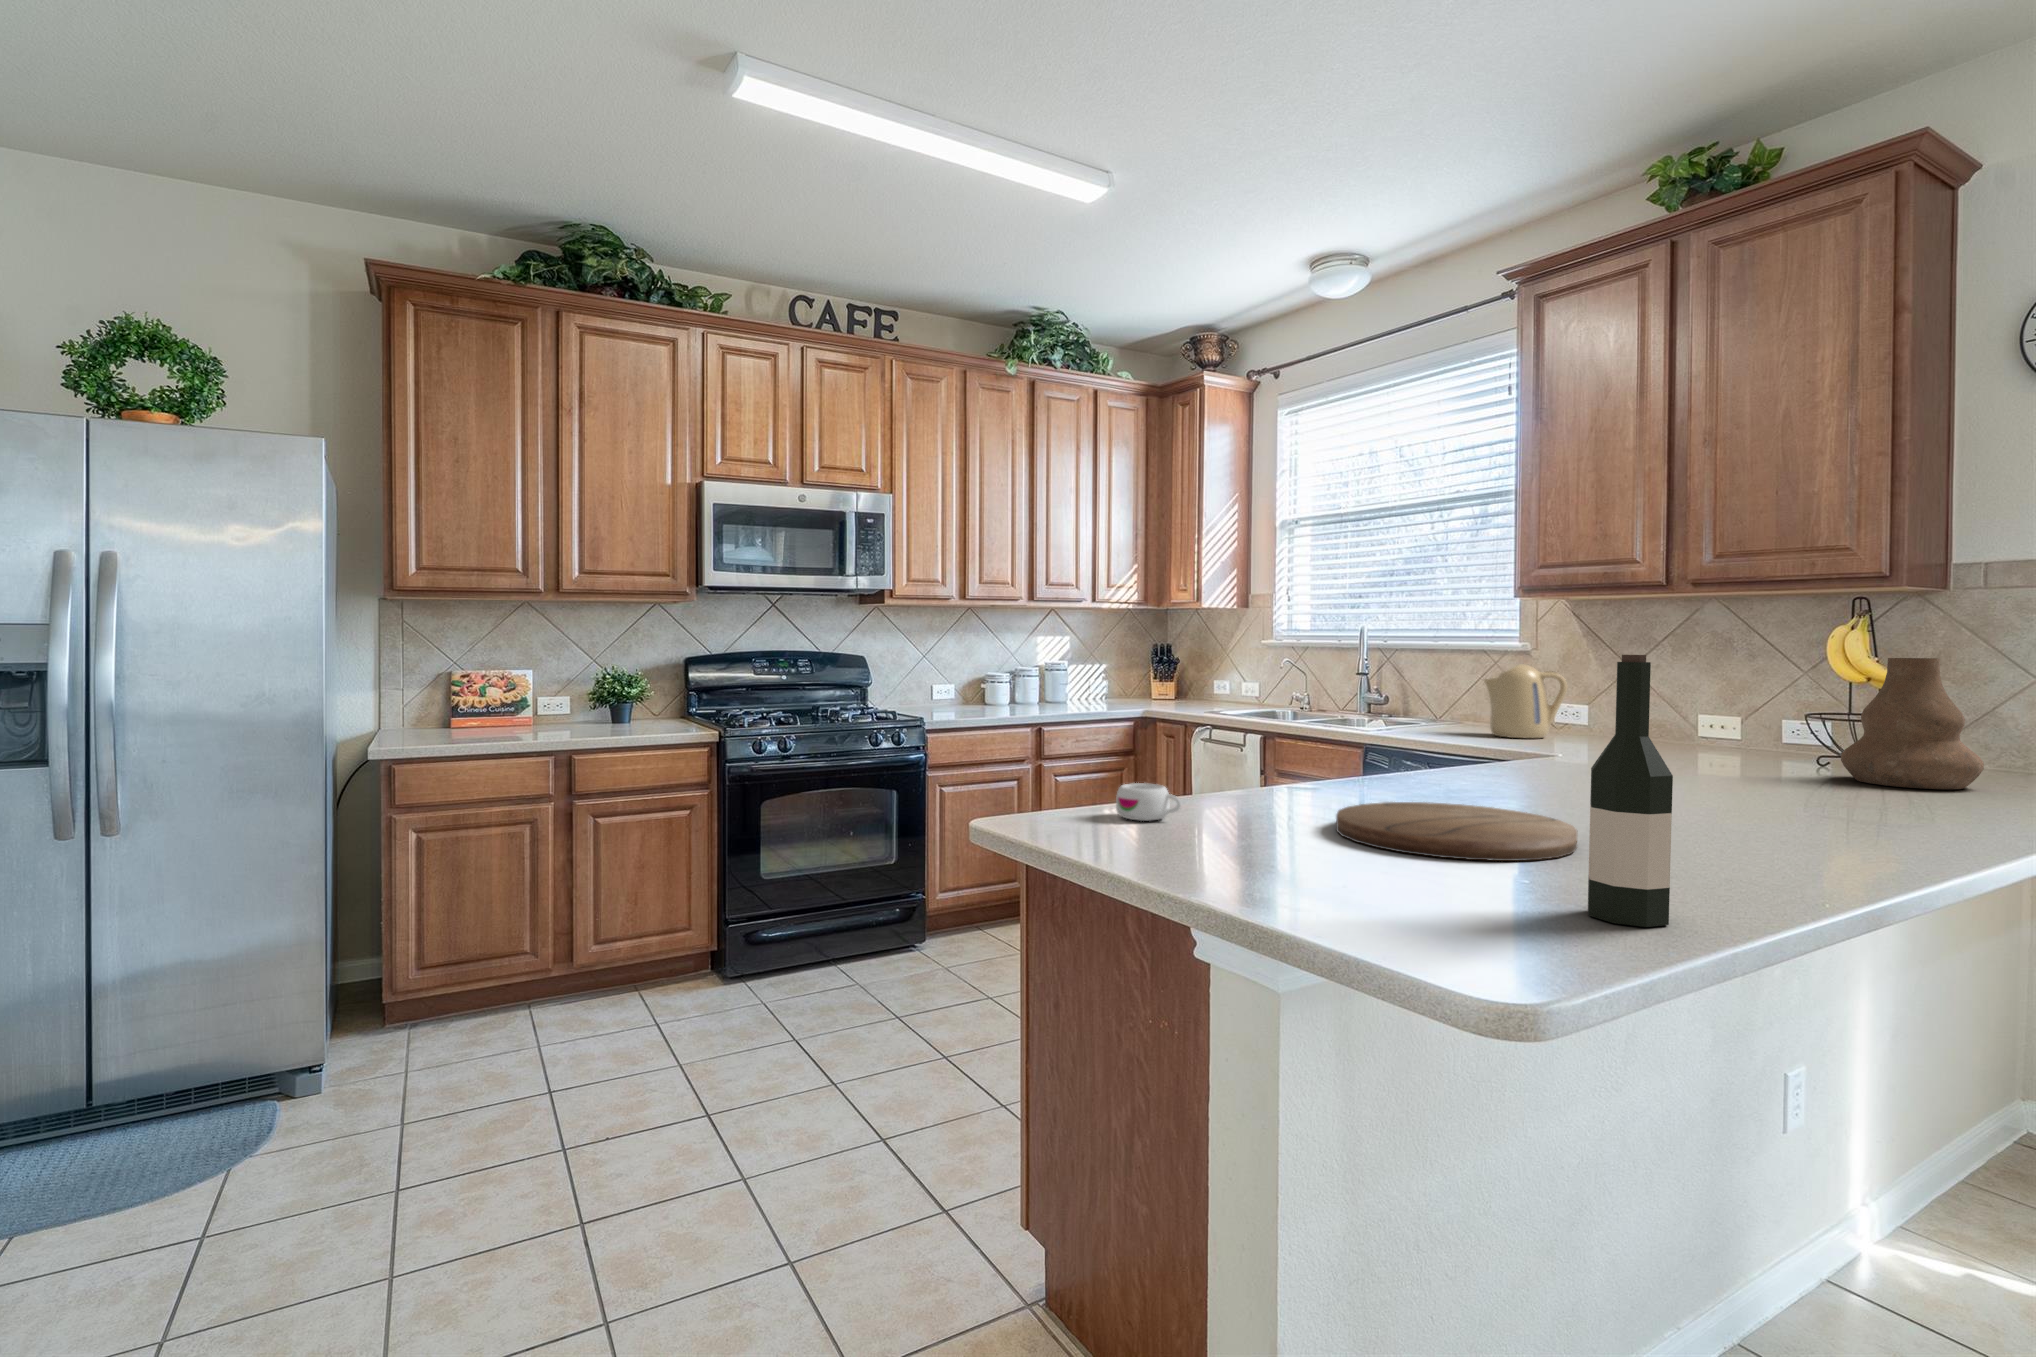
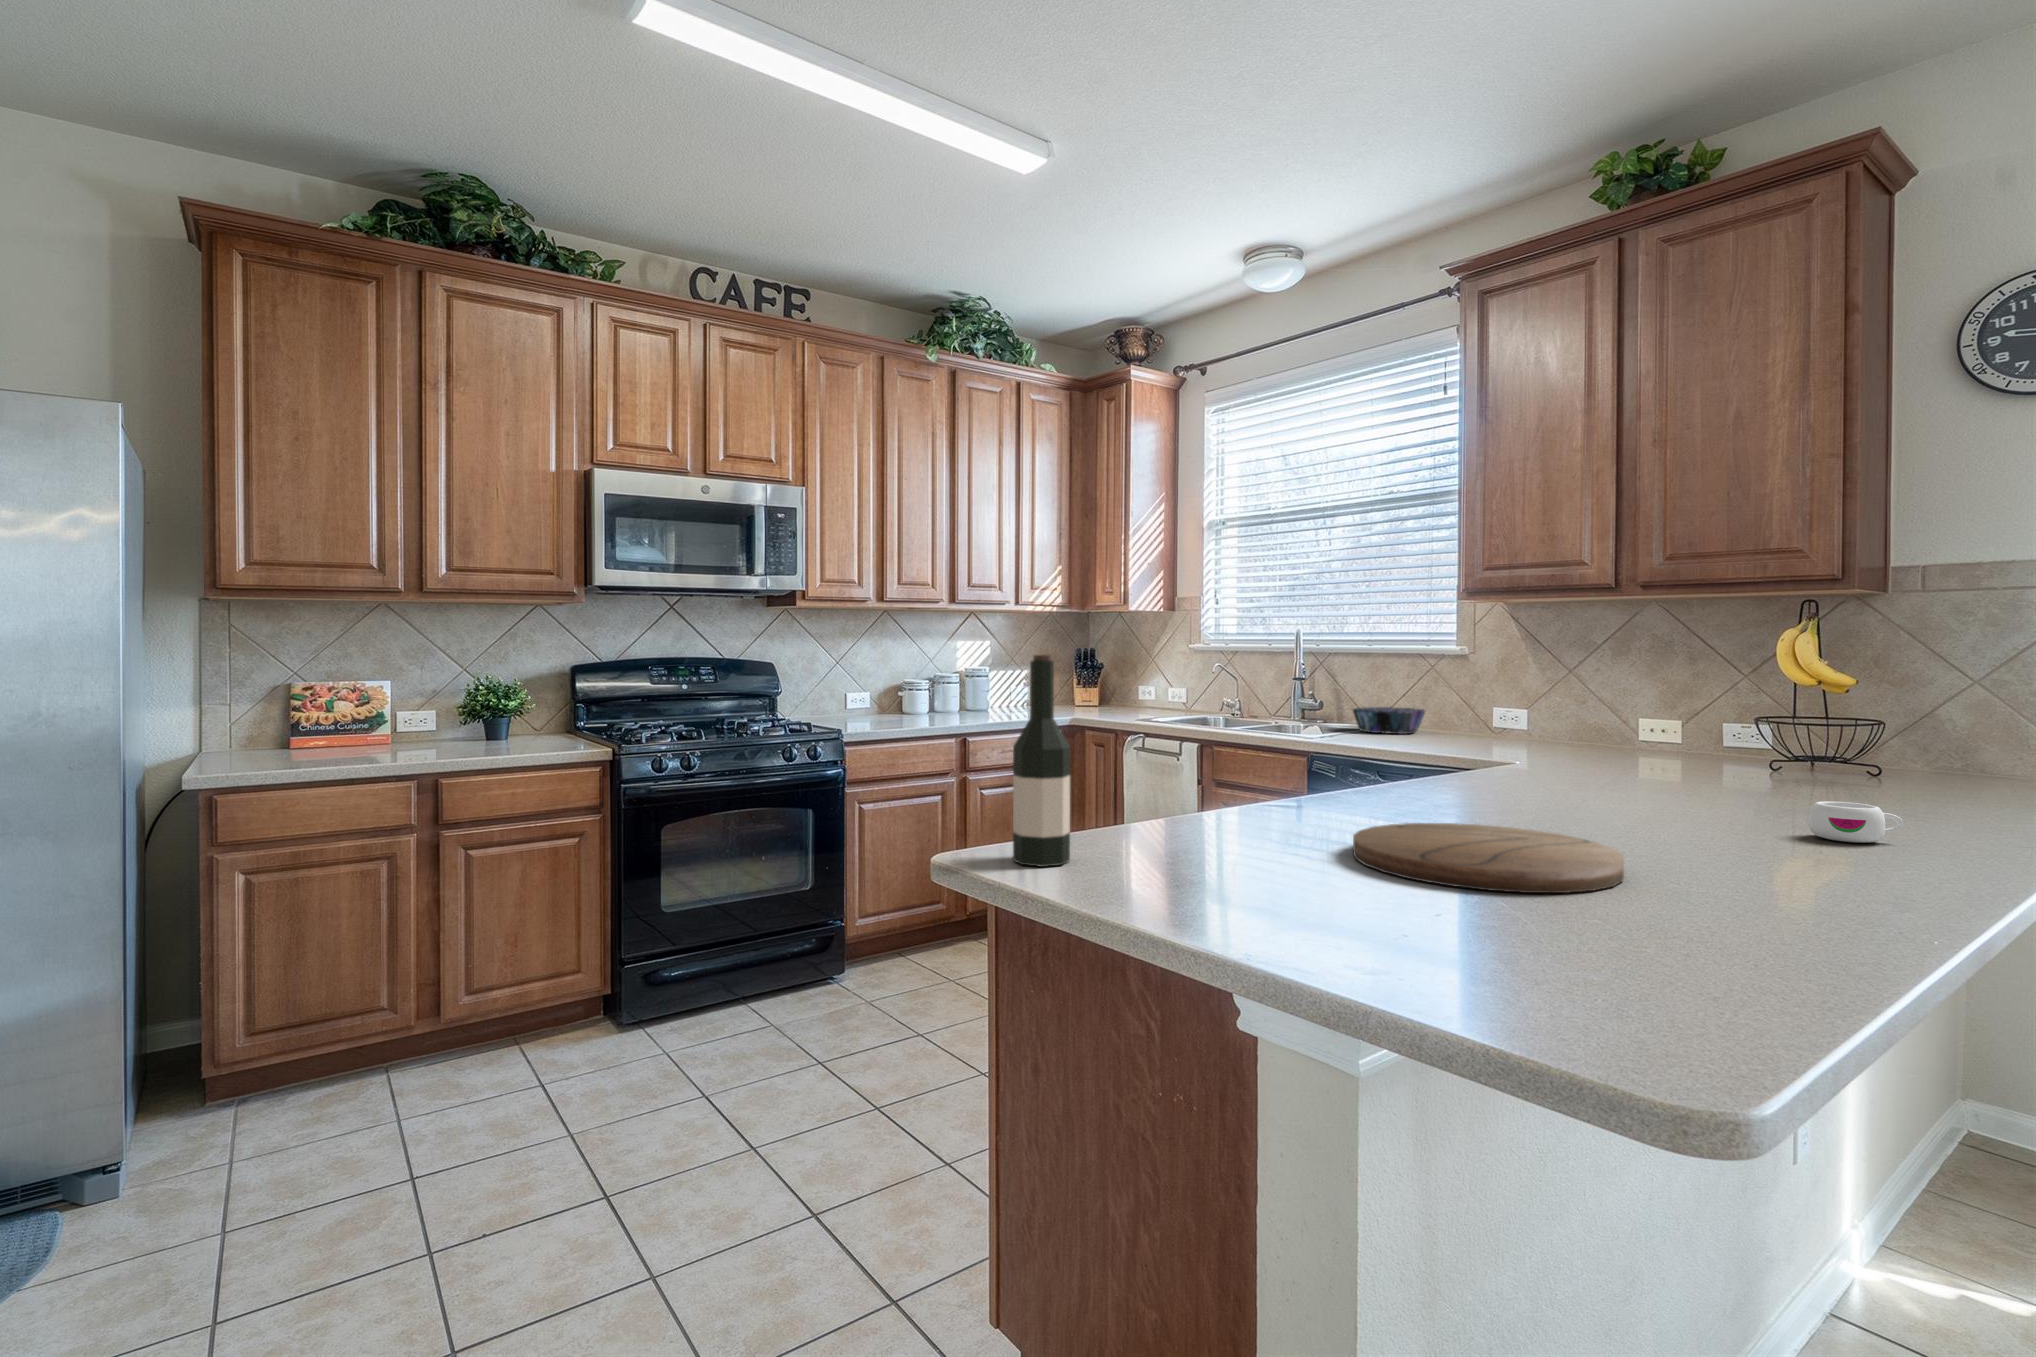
wine bottle: present [1588,655,1673,927] -> present [1013,655,1070,867]
vase: present [1841,658,1984,789] -> none [1807,661,1950,795]
kettle: present [1484,664,1567,738] -> none [1428,669,1513,745]
decorative bowl: none [1412,701,1488,727] -> present [1353,707,1425,734]
mug: present [1116,783,1181,821] -> present [1809,801,1903,843]

